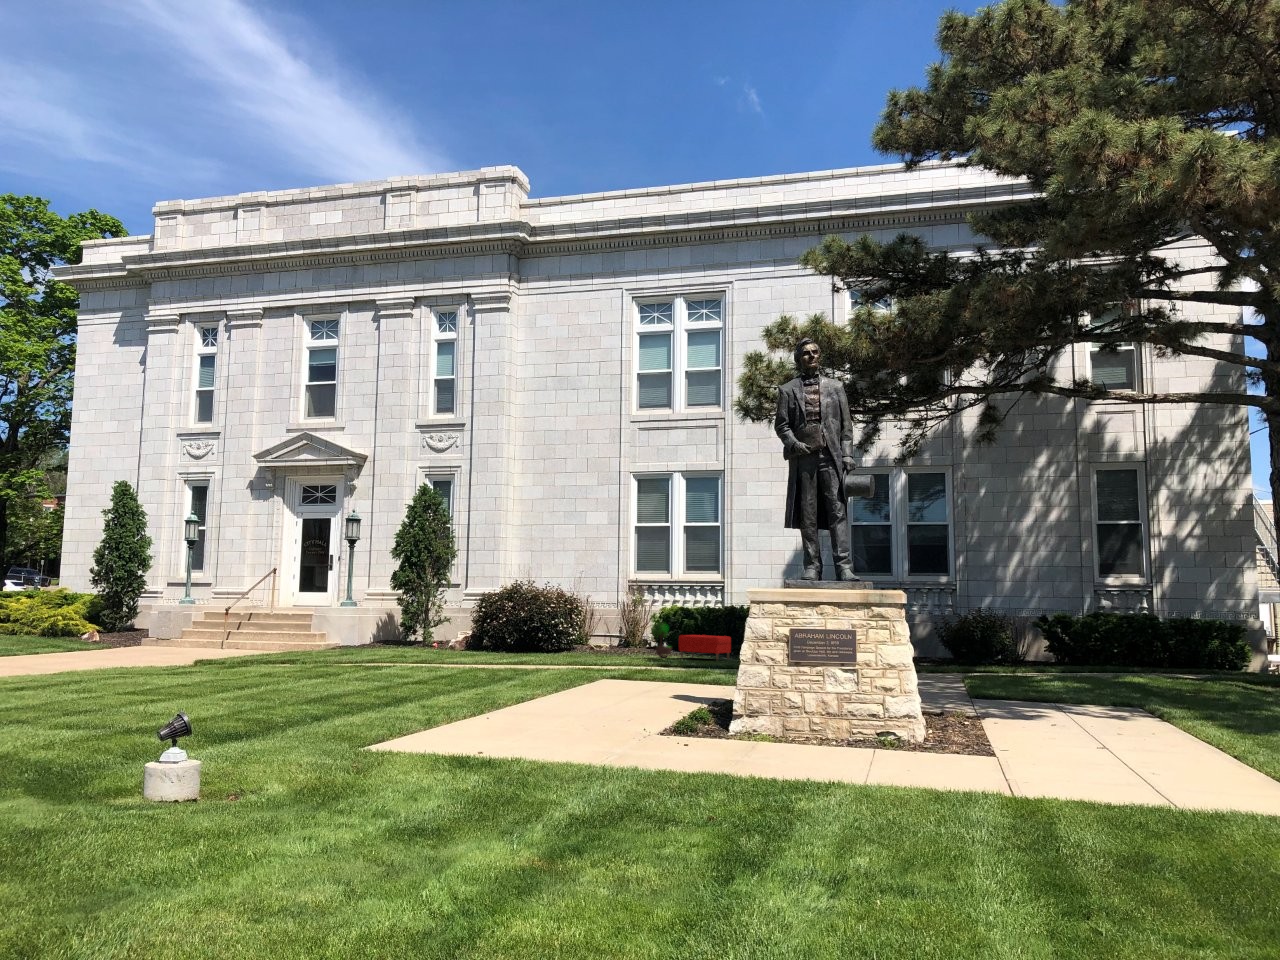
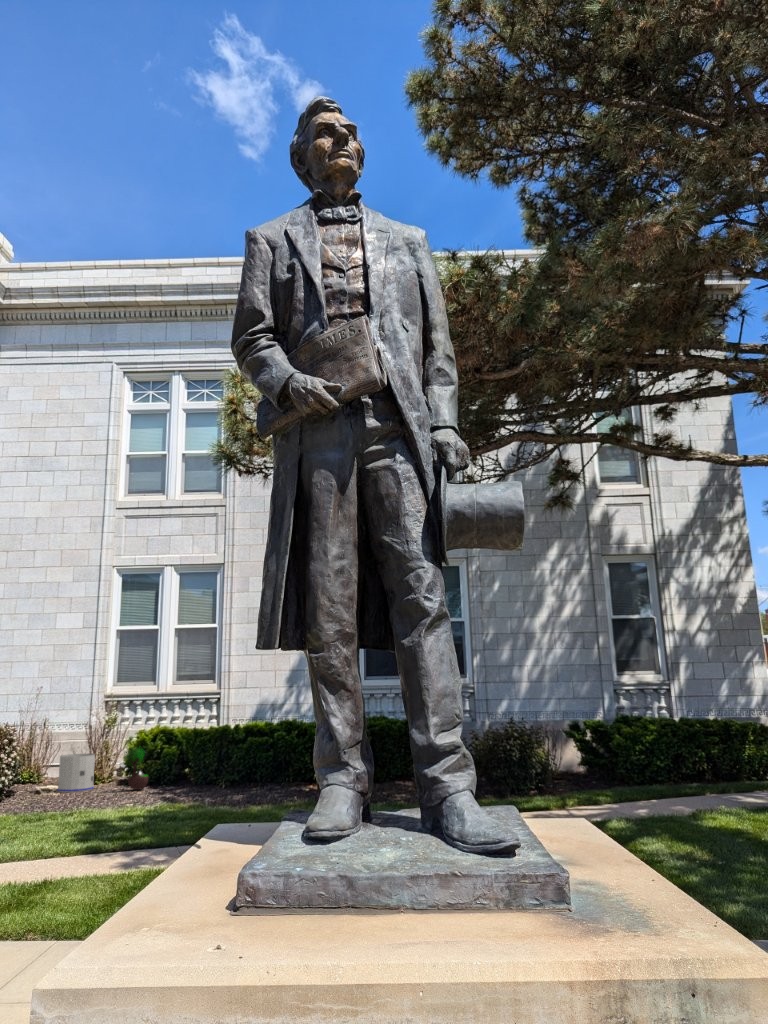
trash can: none [598,628,626,657] -> present [57,754,95,793]
bench: present [679,635,731,660] -> none [155,759,219,793]

